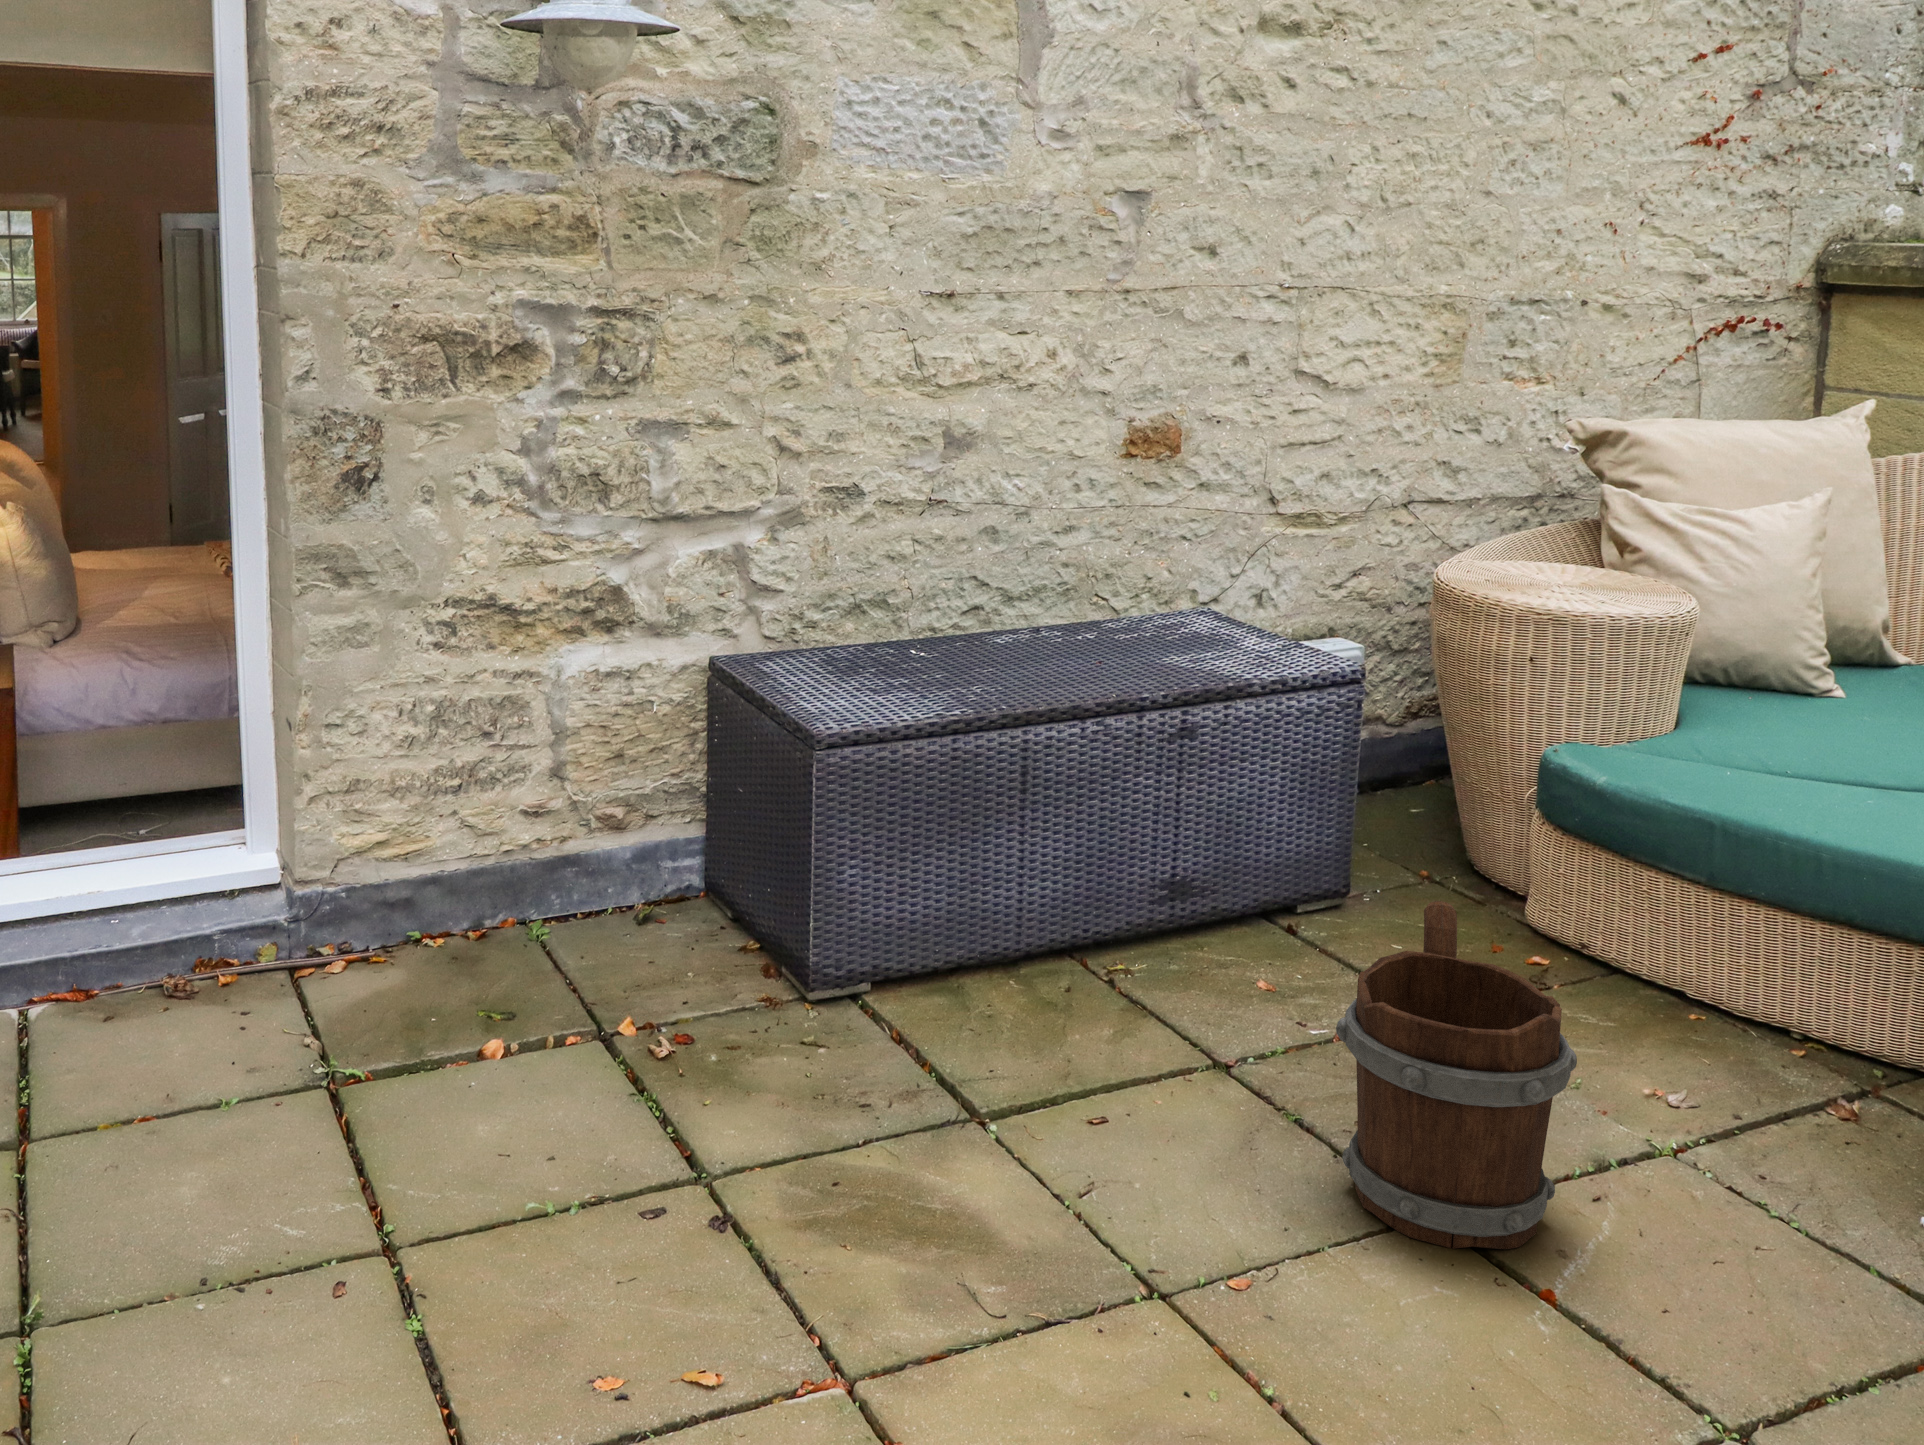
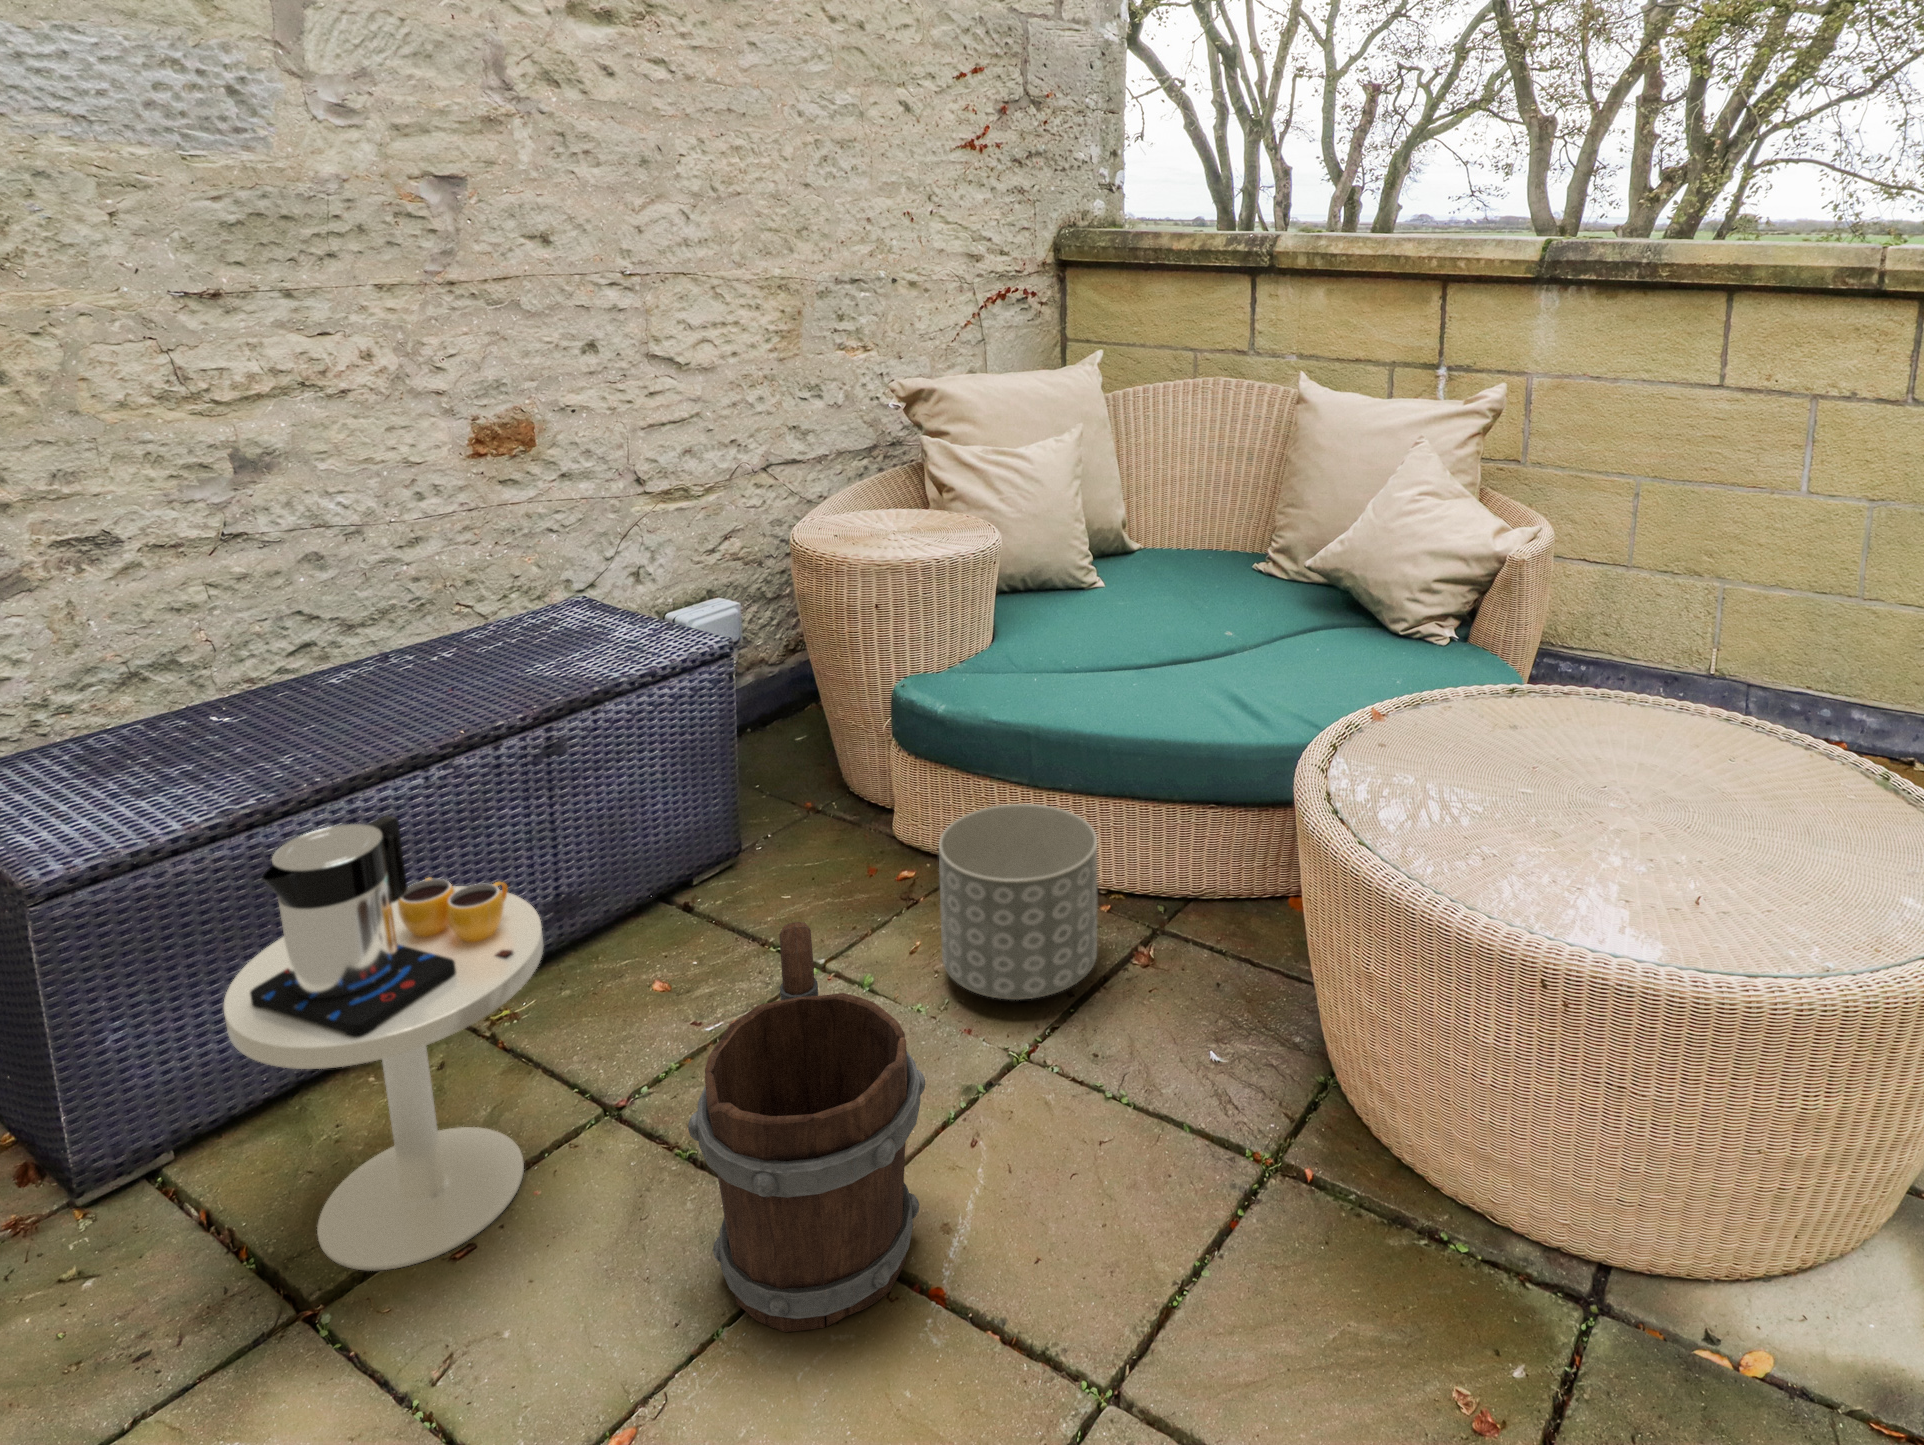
side table: none [963,716,1203,1098] -> present [224,816,543,1271]
planter: none [1587,882,1807,1094] -> present [939,804,1097,1000]

